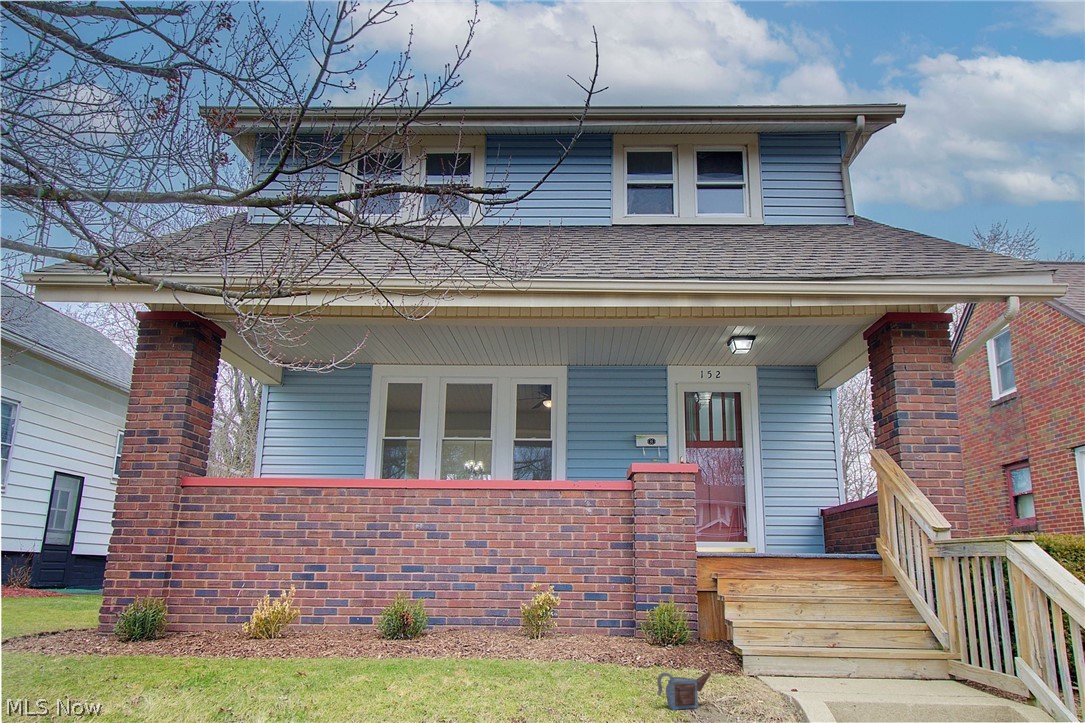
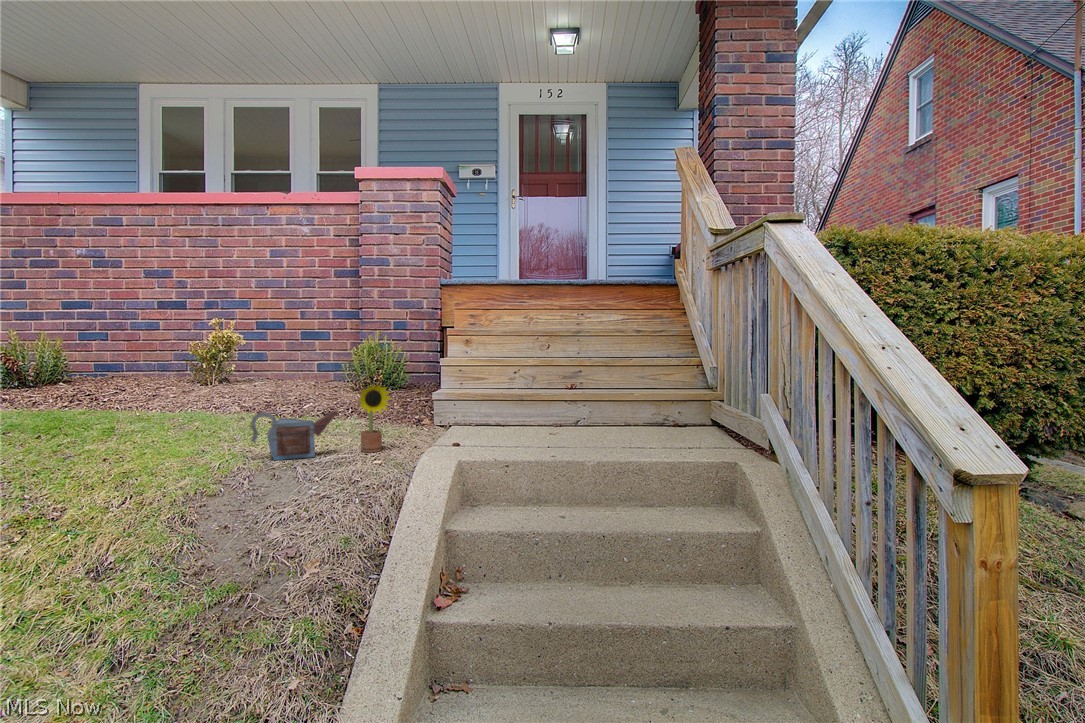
decorative plant: none [721,651,748,705] -> present [358,384,391,452]

